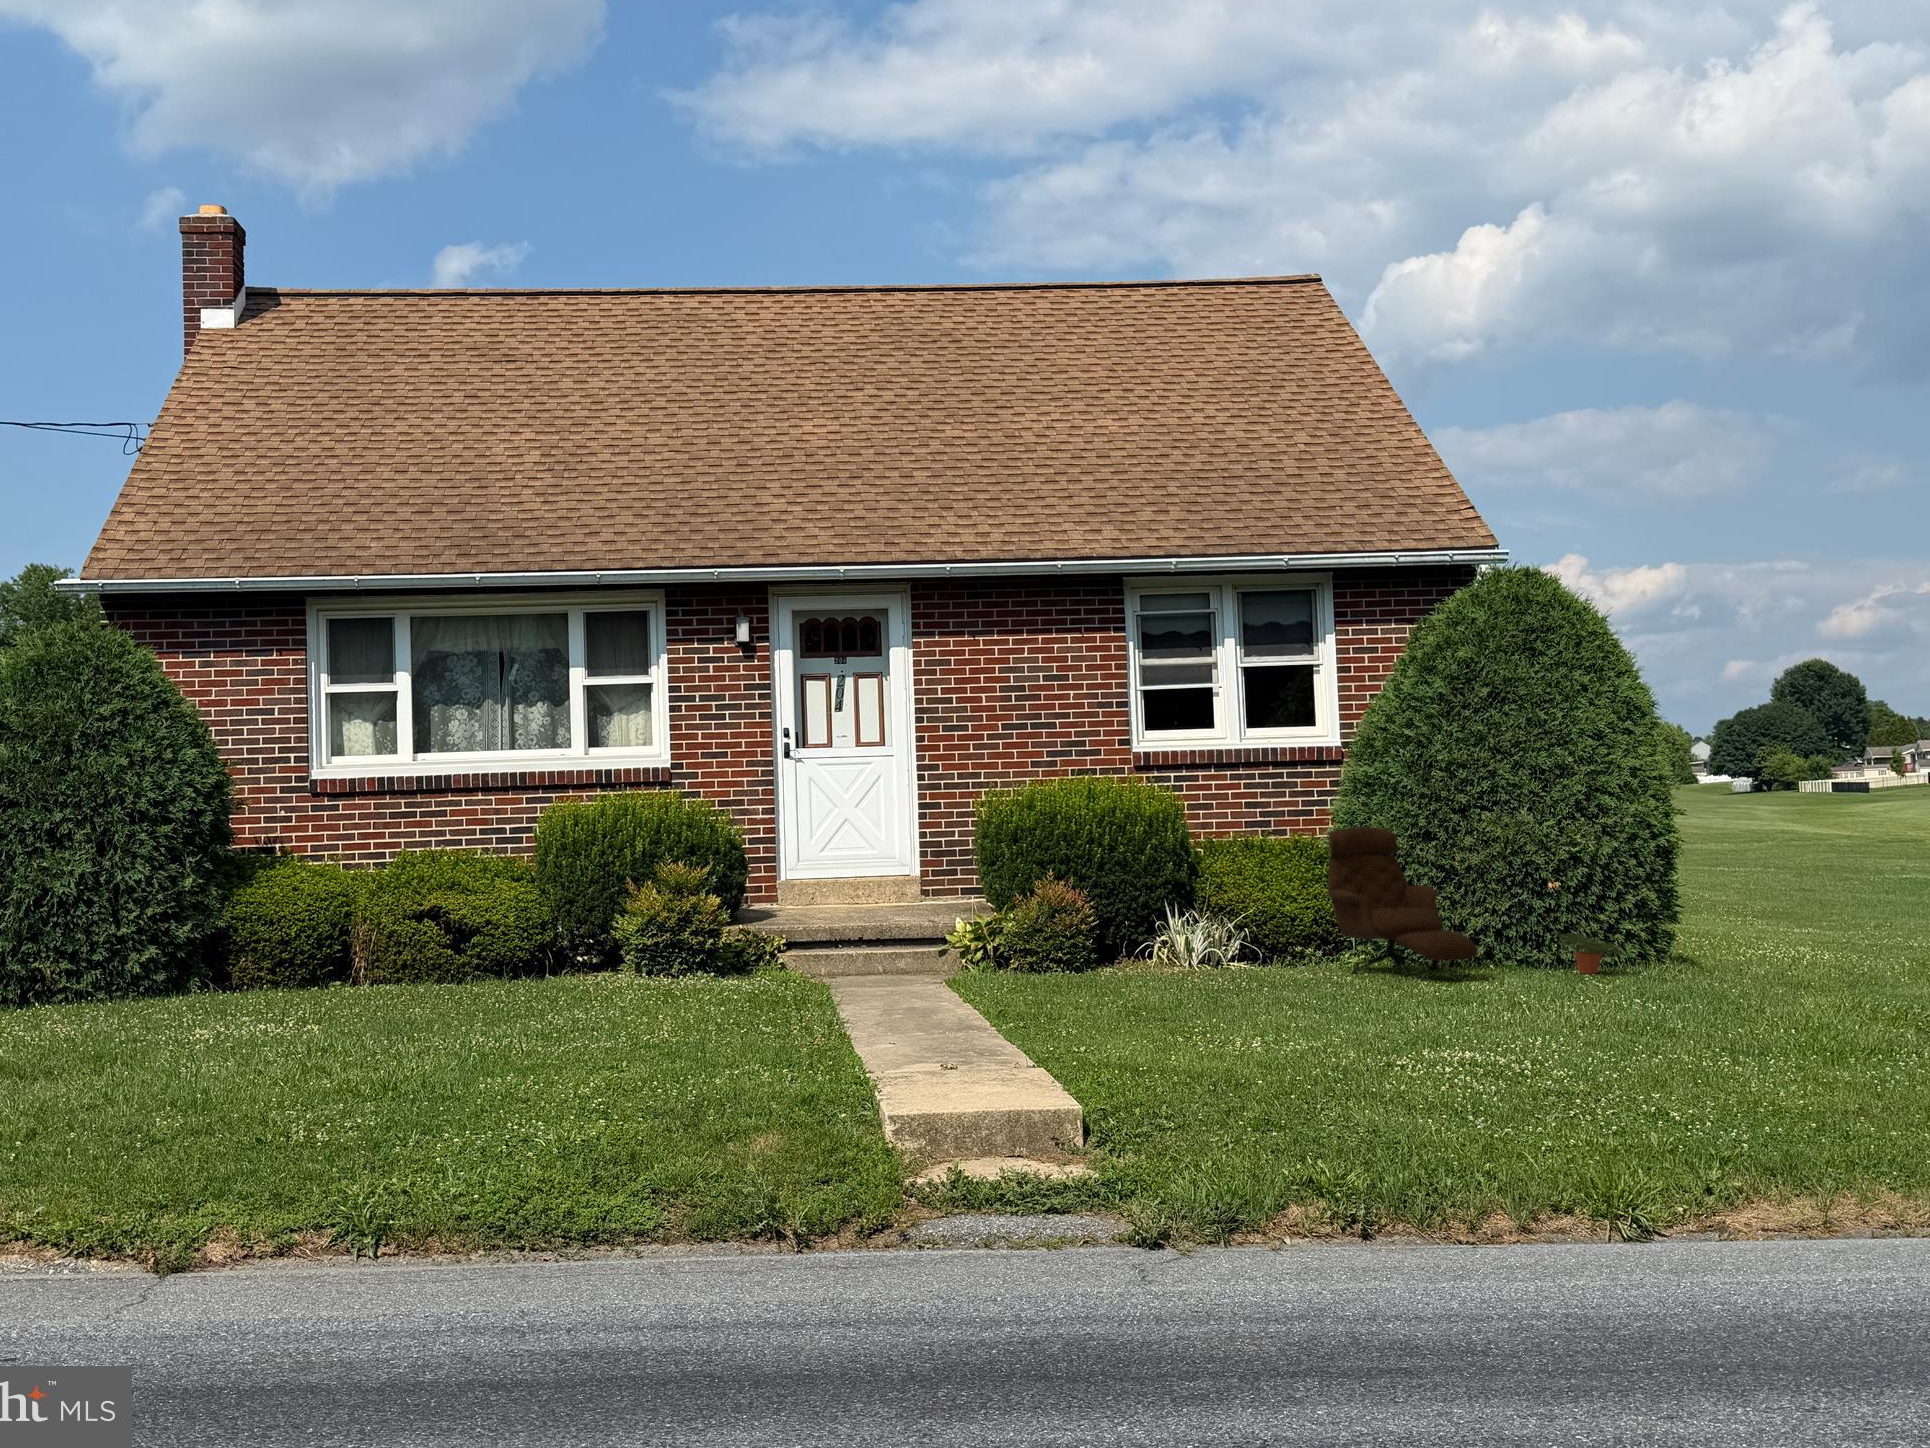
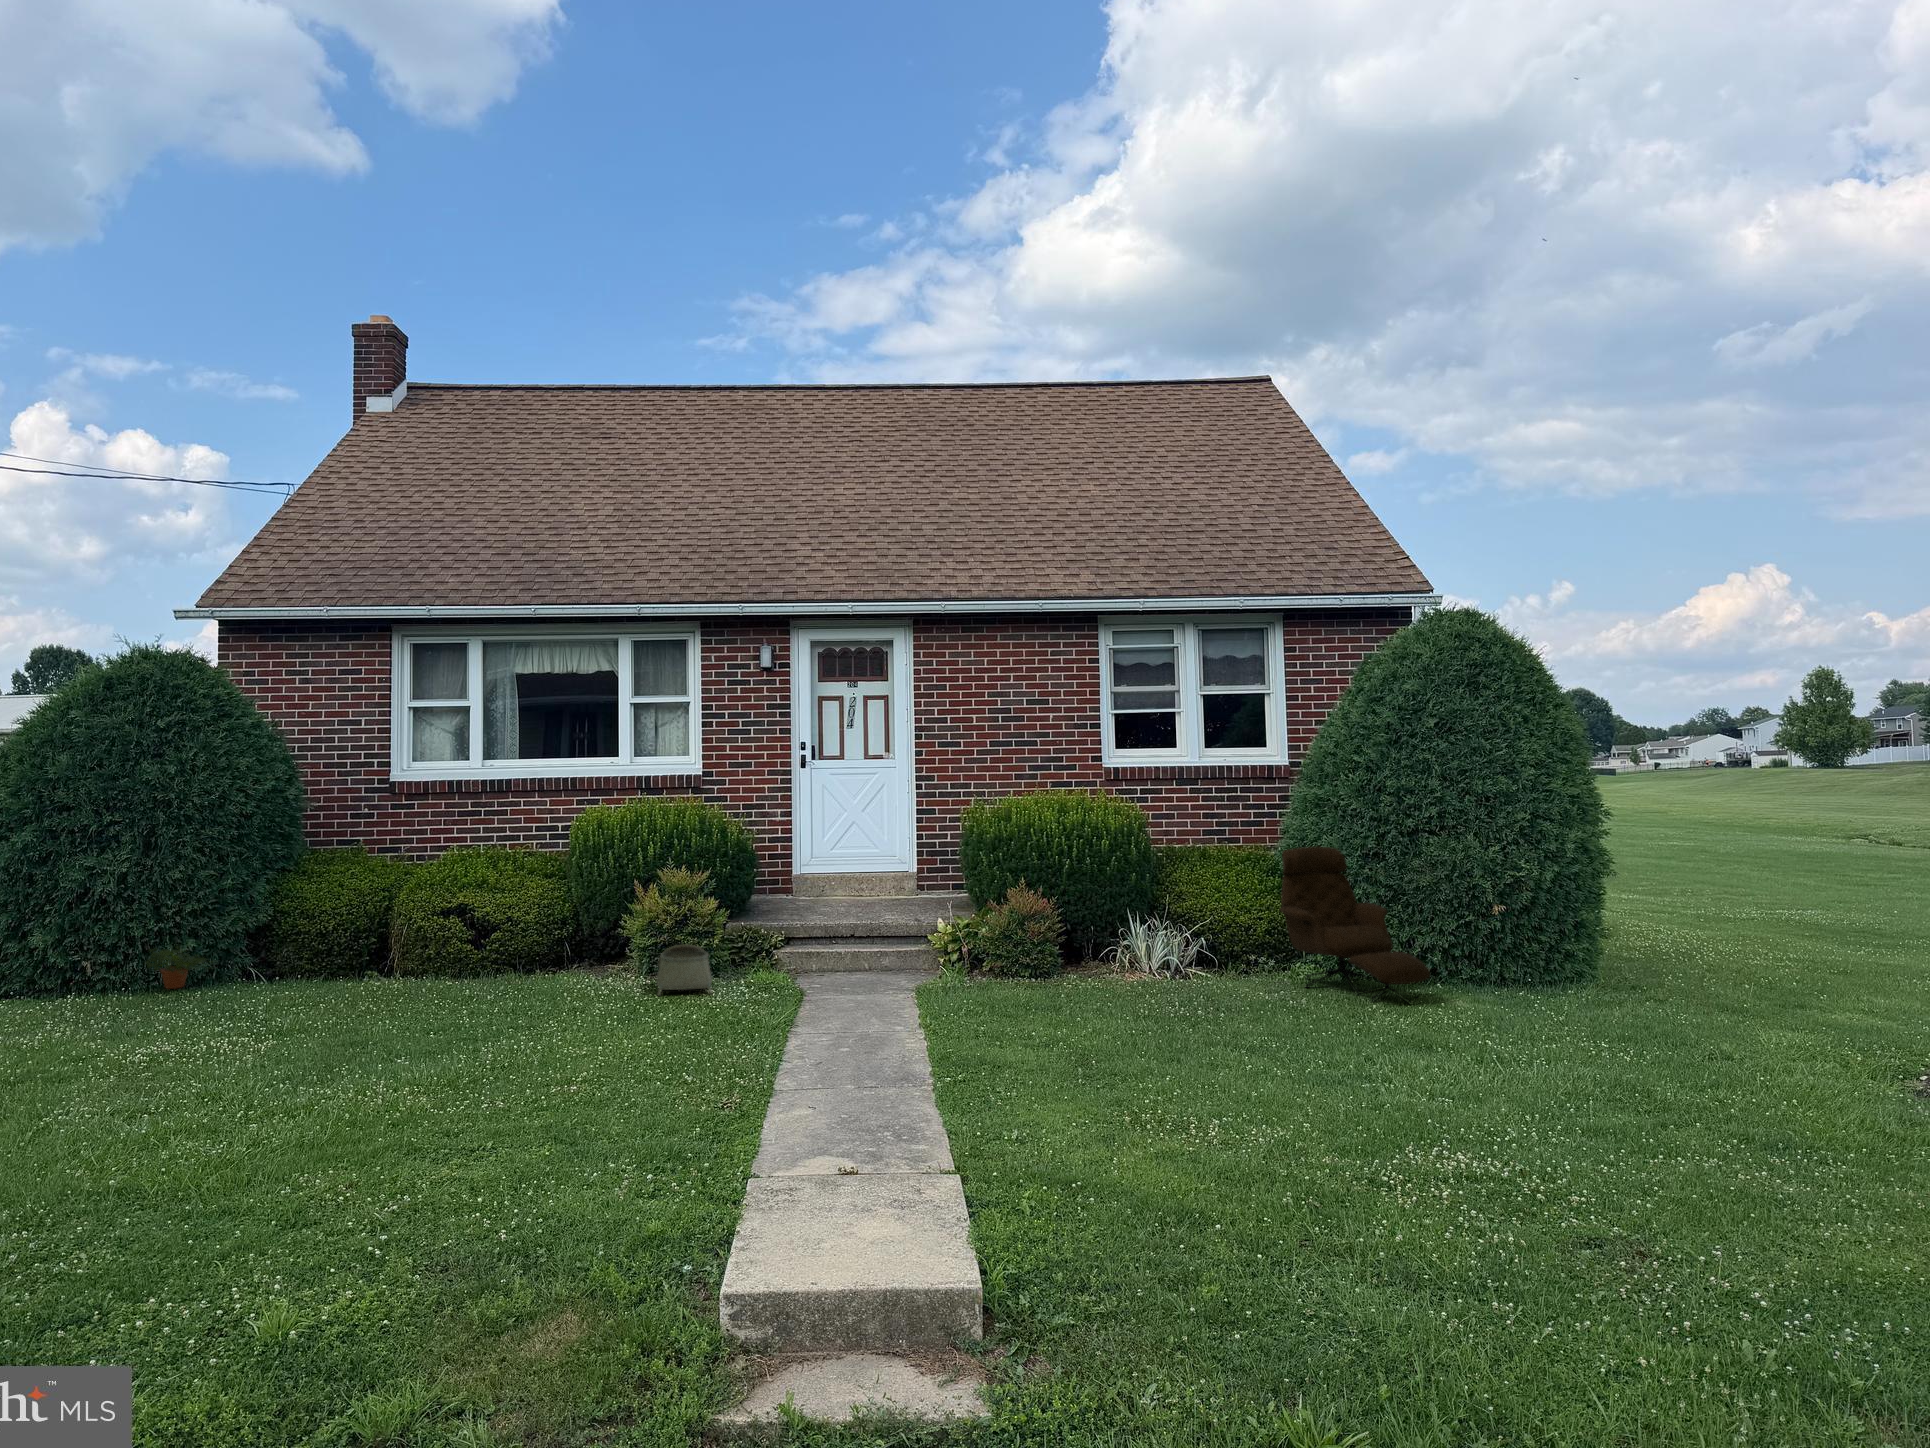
potted plant: present [1554,932,1623,974] -> present [145,947,218,989]
basket: none [665,942,731,994] -> present [657,945,712,995]

